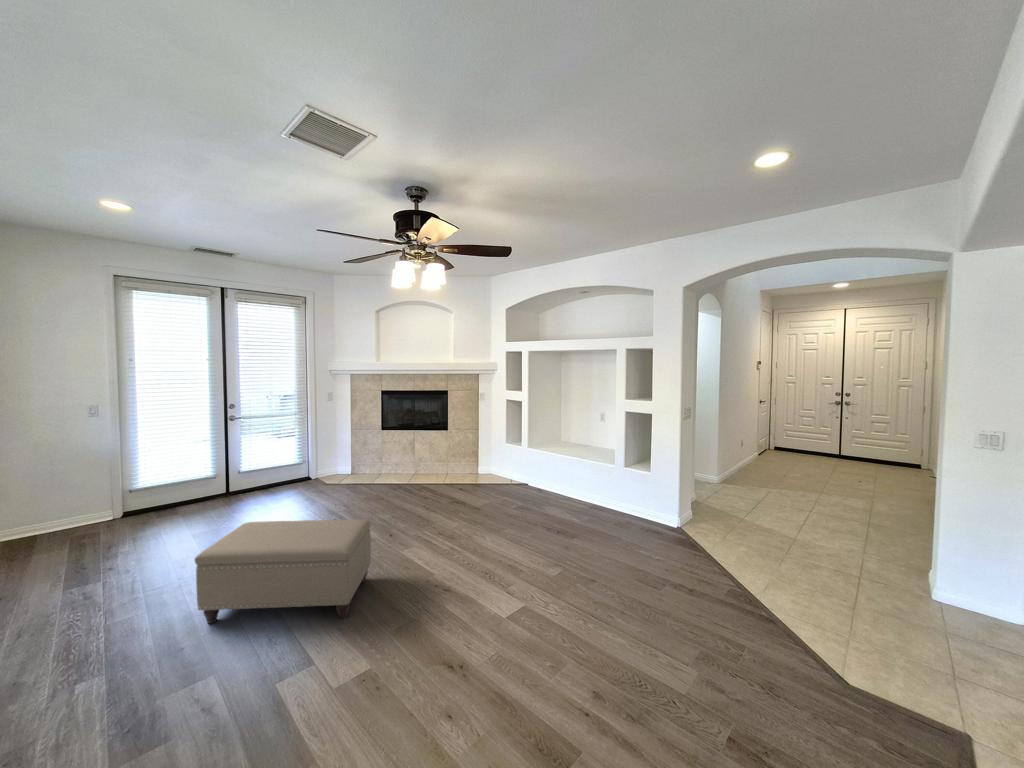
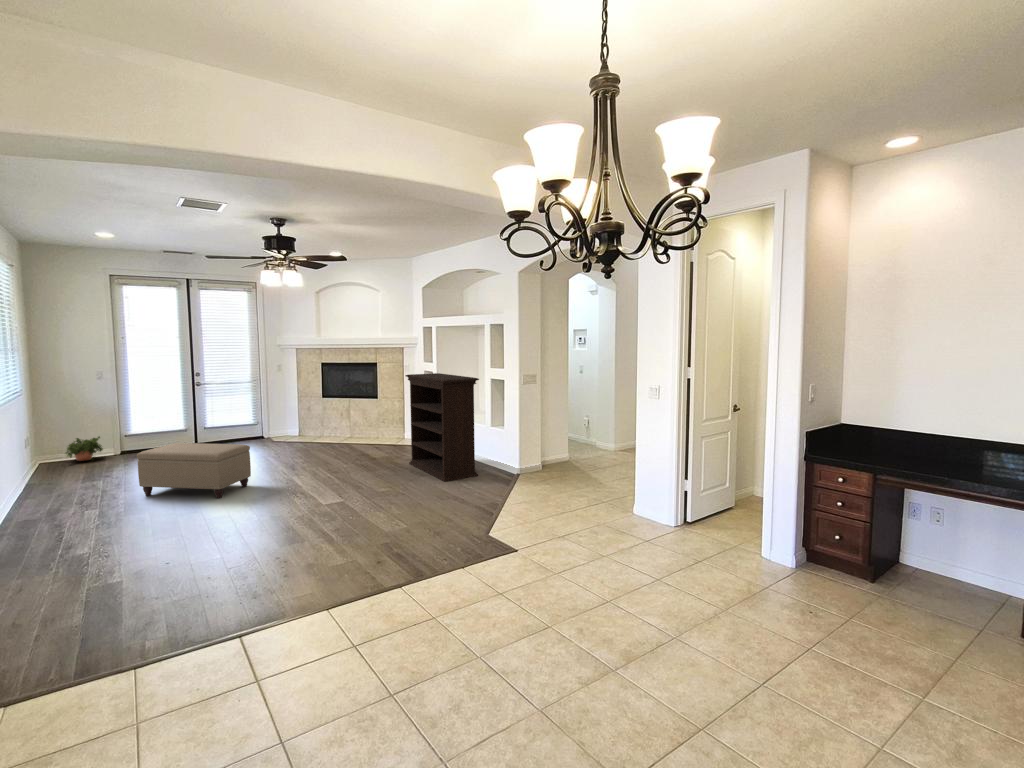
bookshelf: none [535,406,652,547] -> present [405,373,479,482]
potted plant: none [27,499,98,540] -> present [65,436,103,461]

